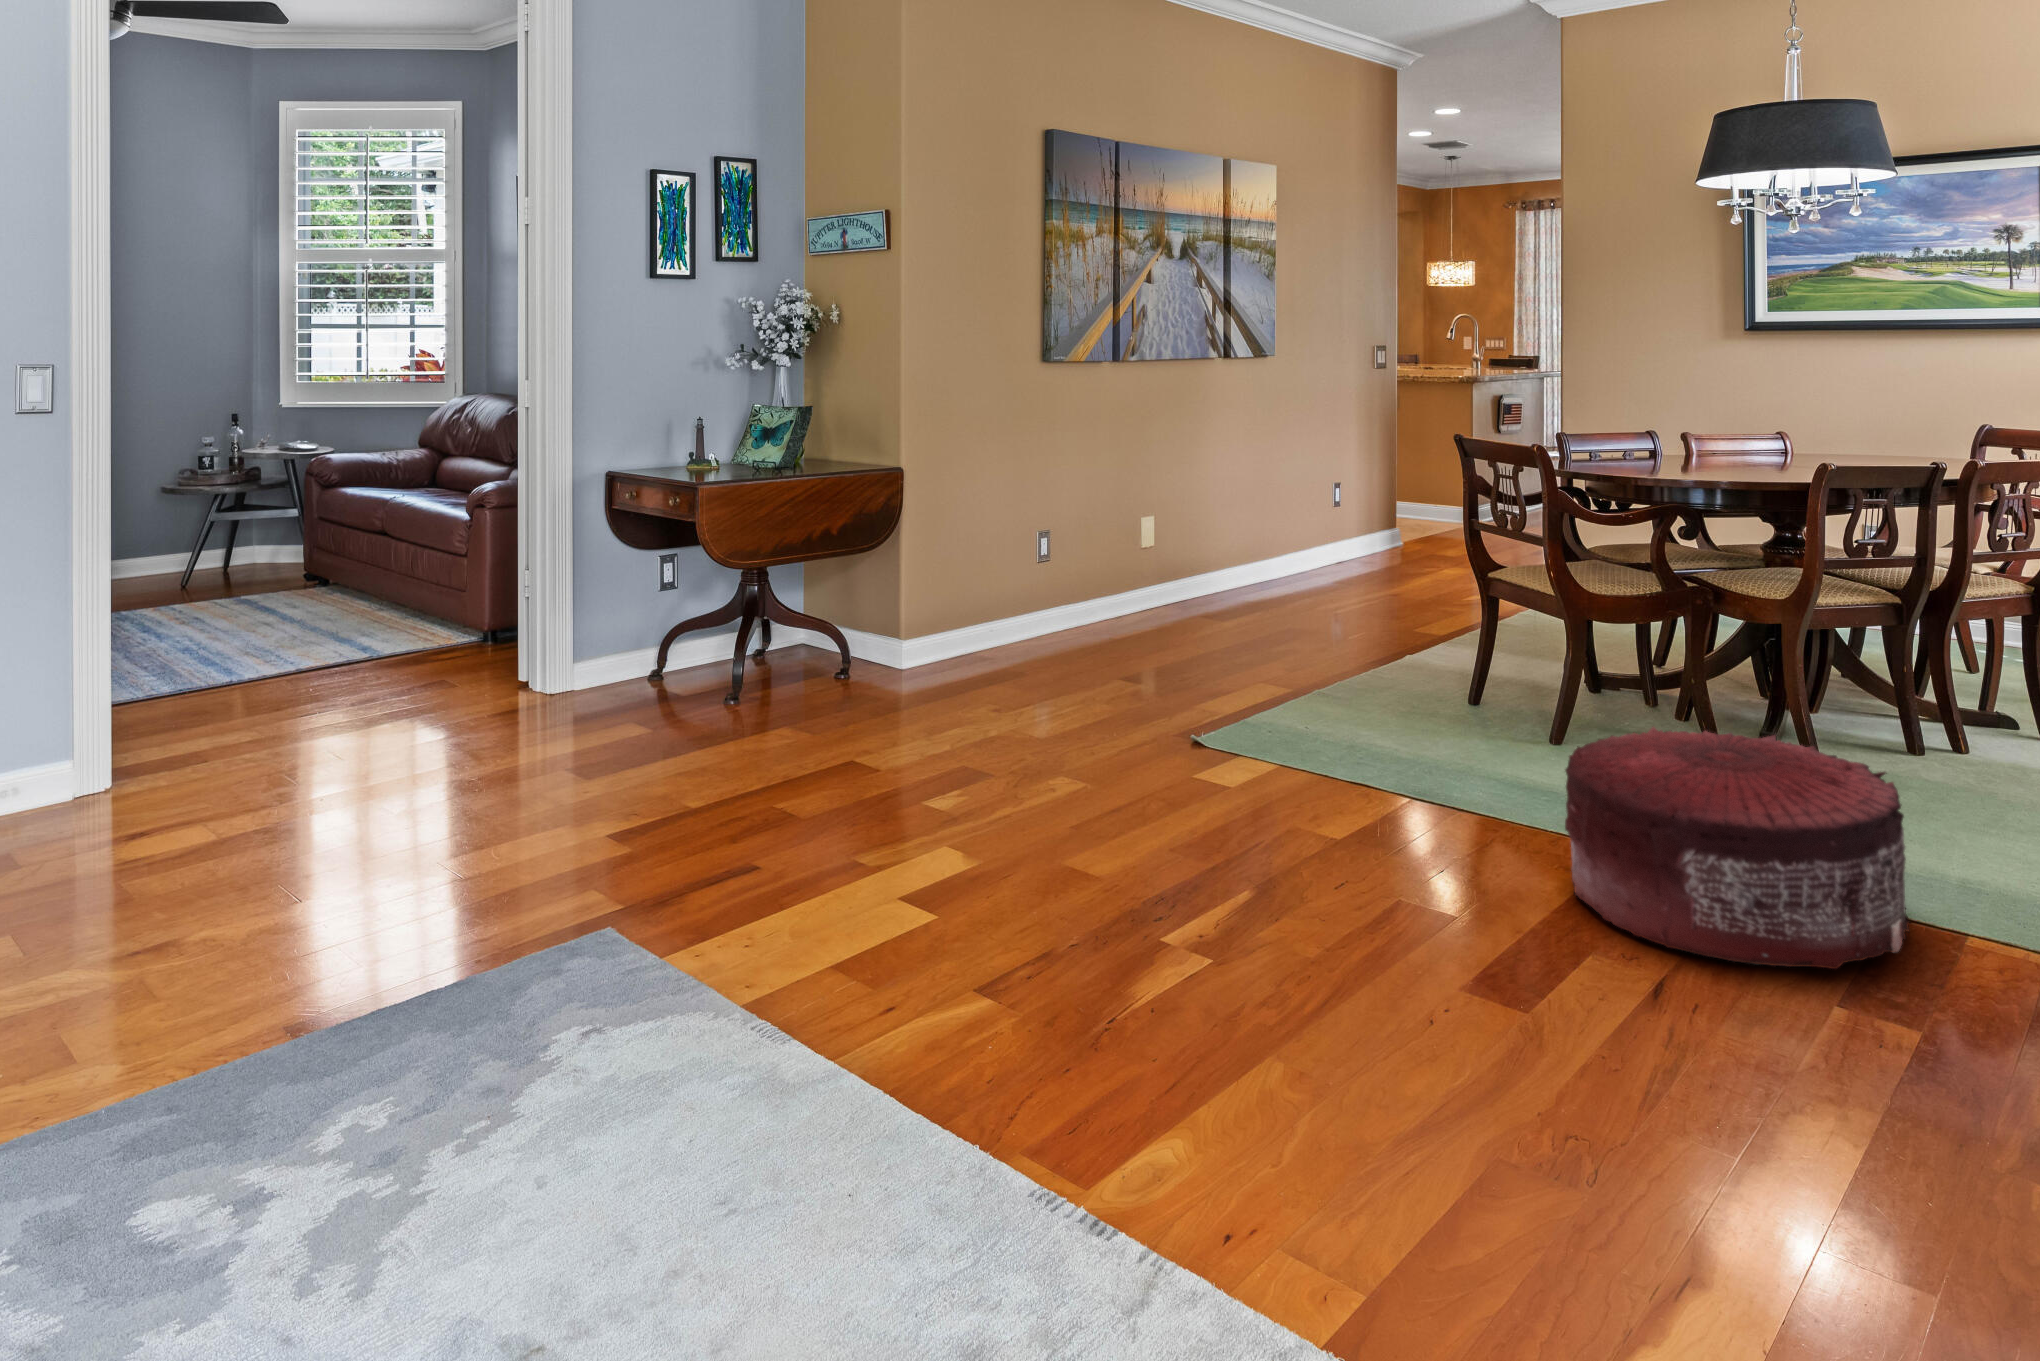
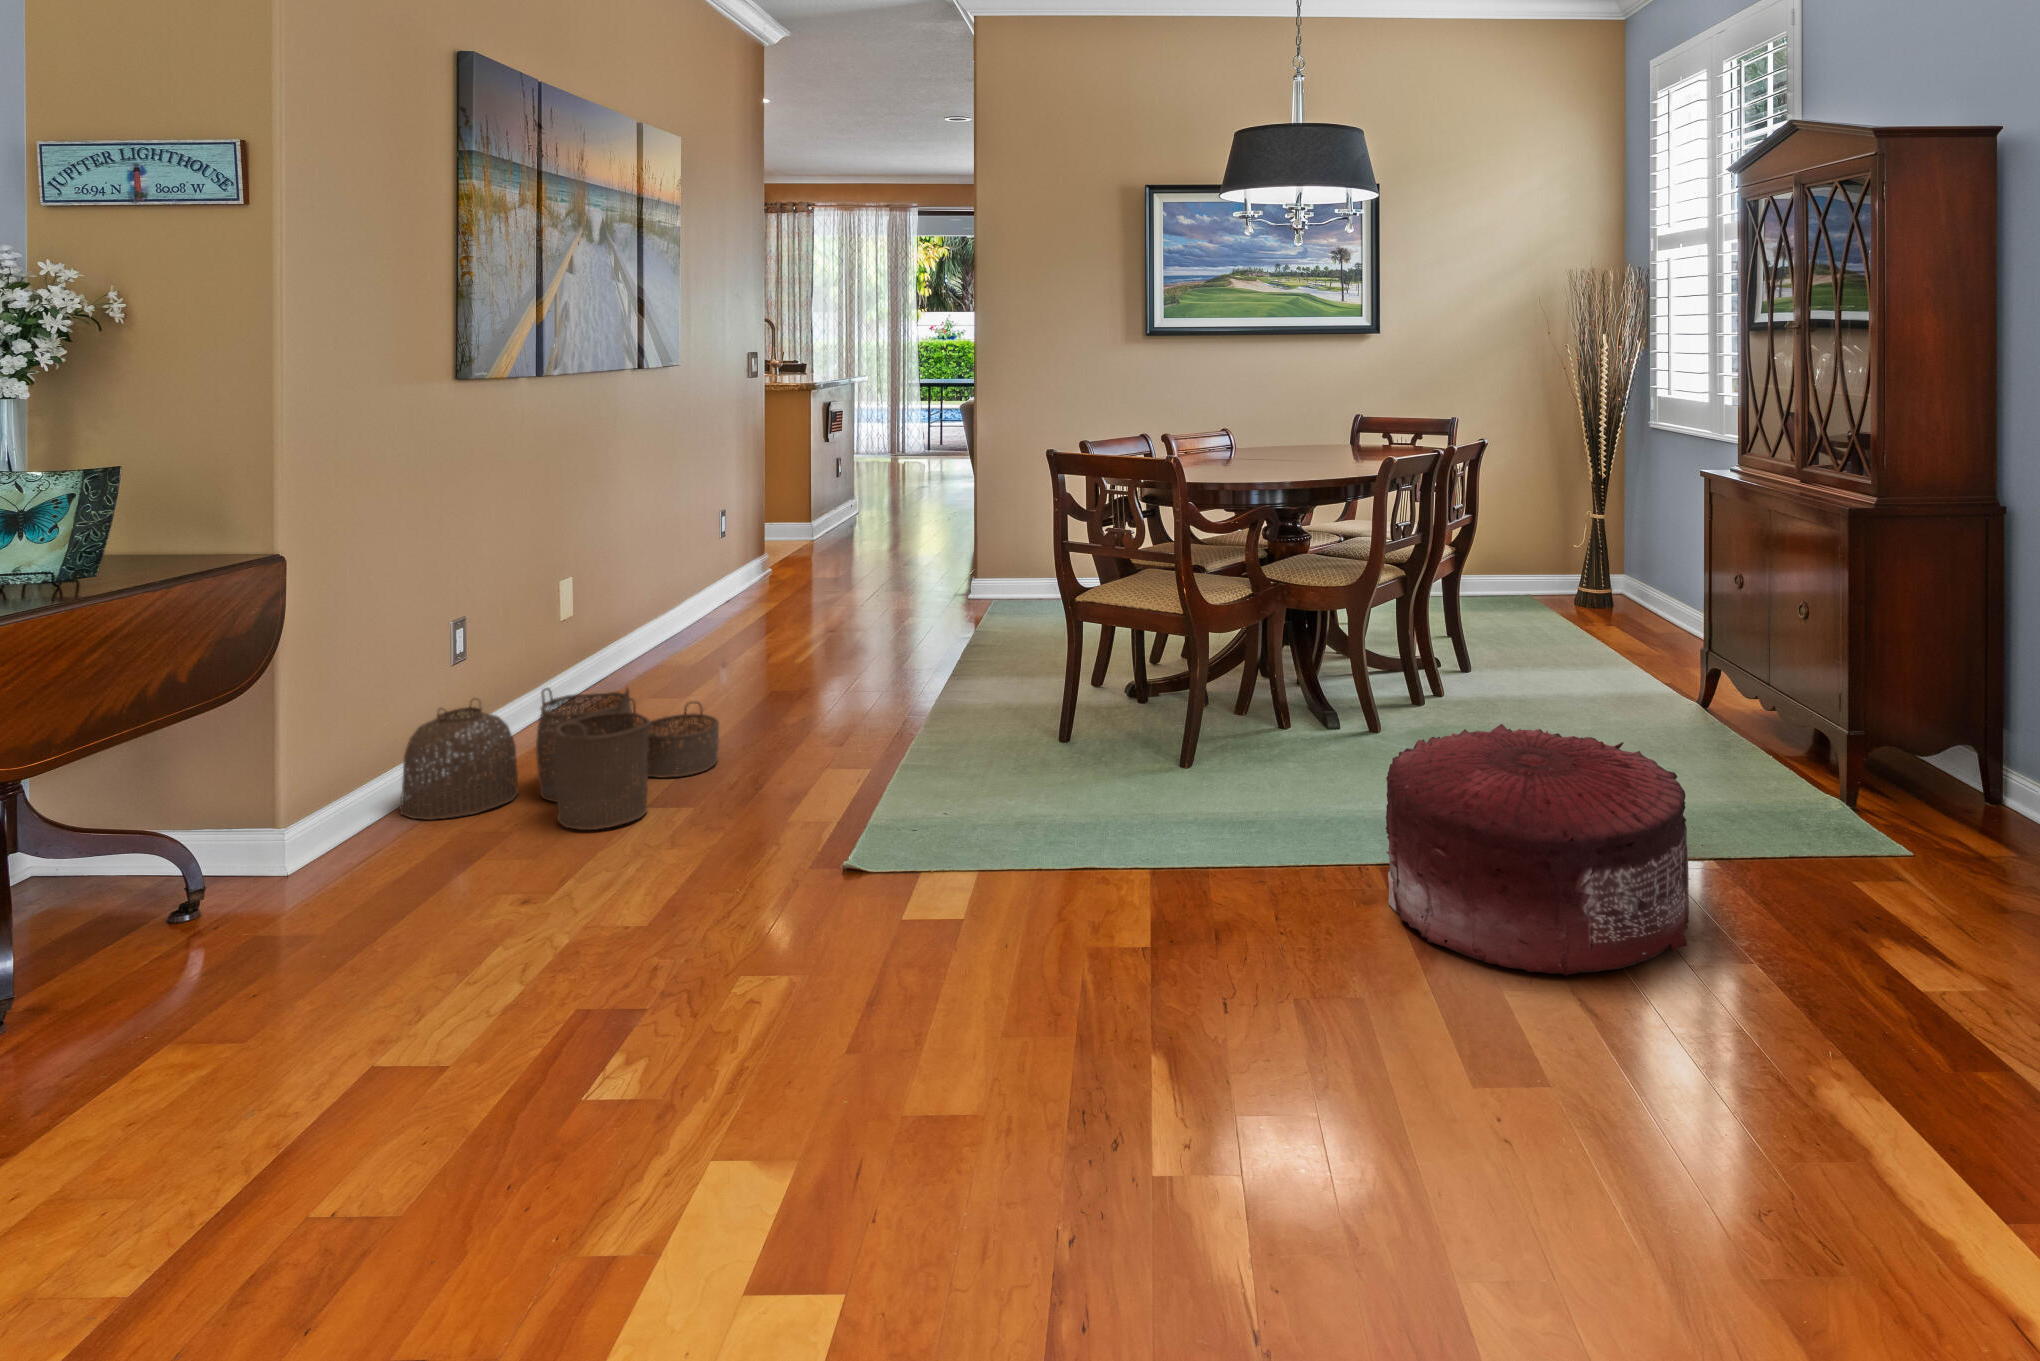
woven basket: none [977,587,1188,687] -> present [400,686,719,830]

